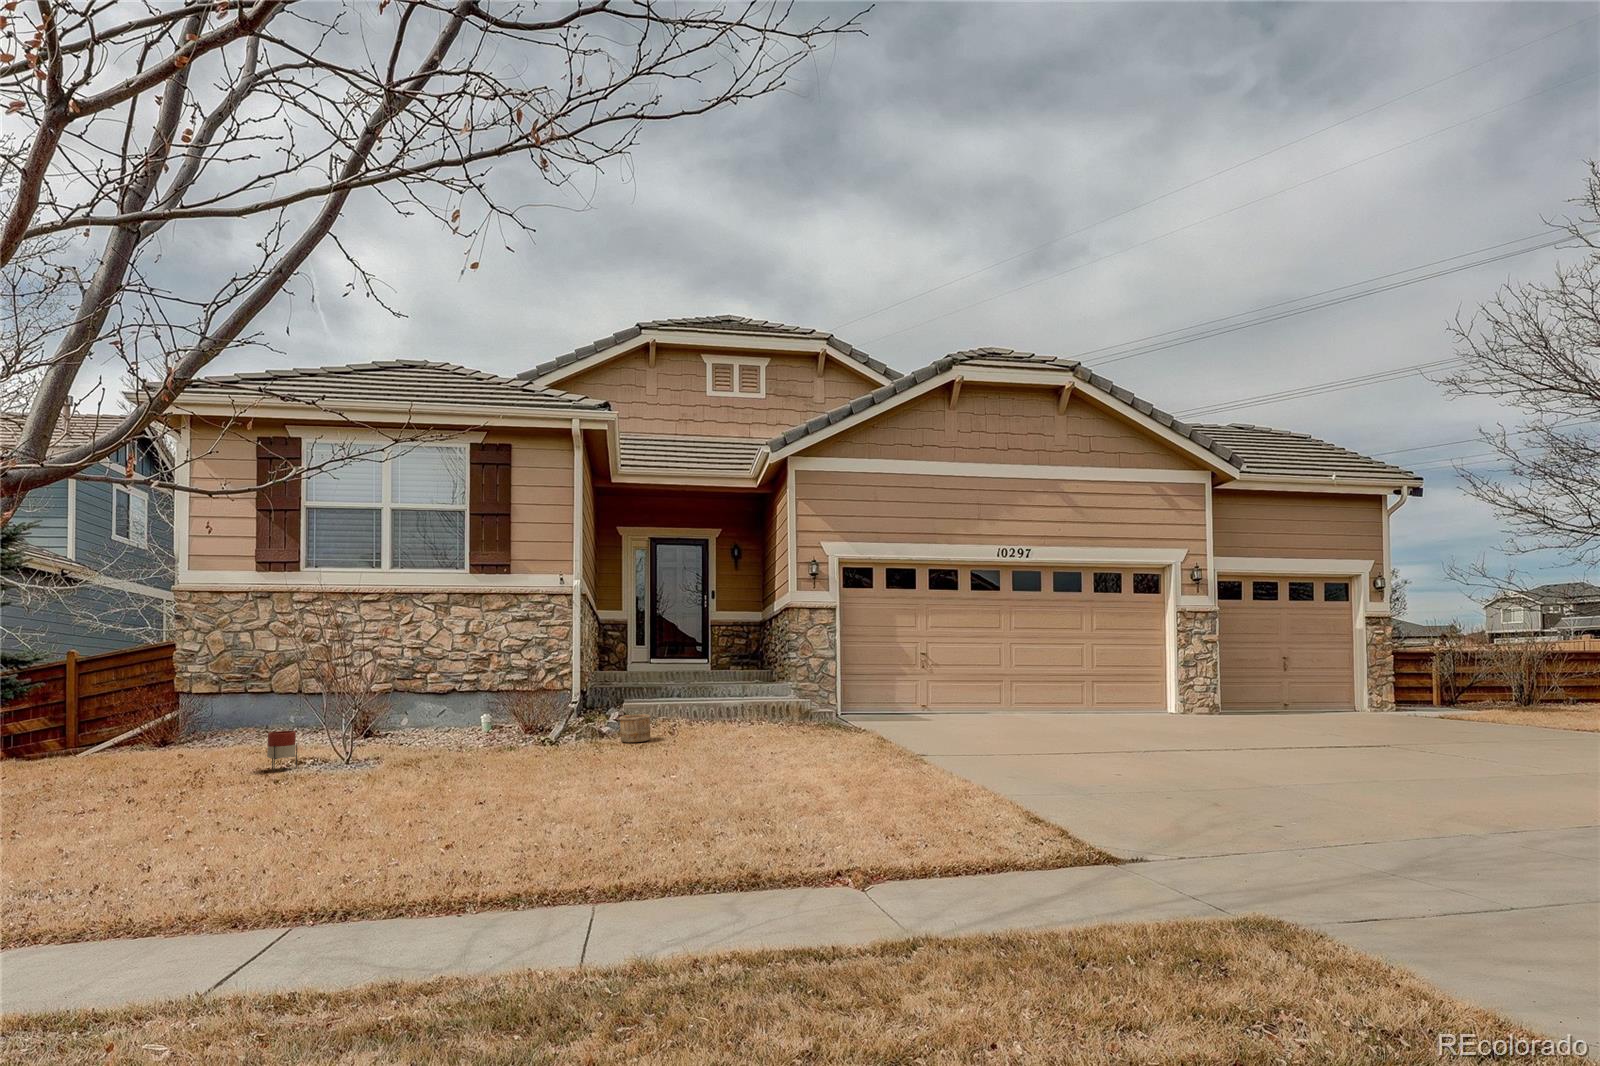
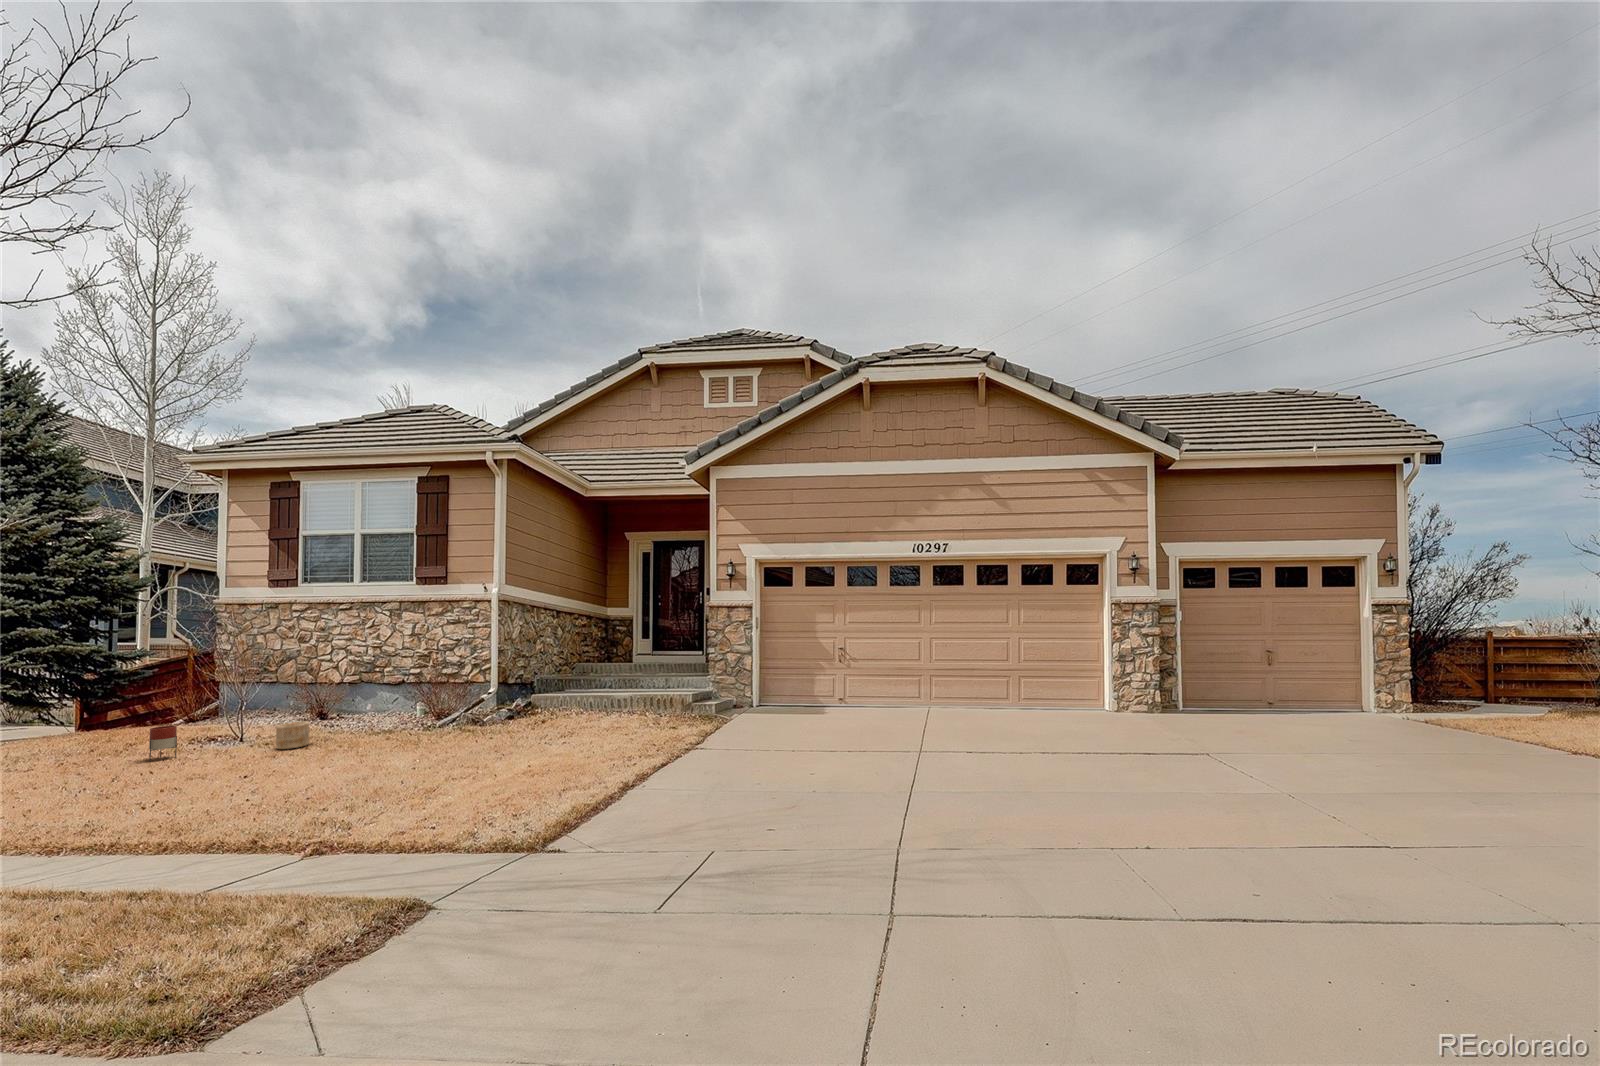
wooden bucket: present [619,714,651,742] -> present [276,721,309,749]

